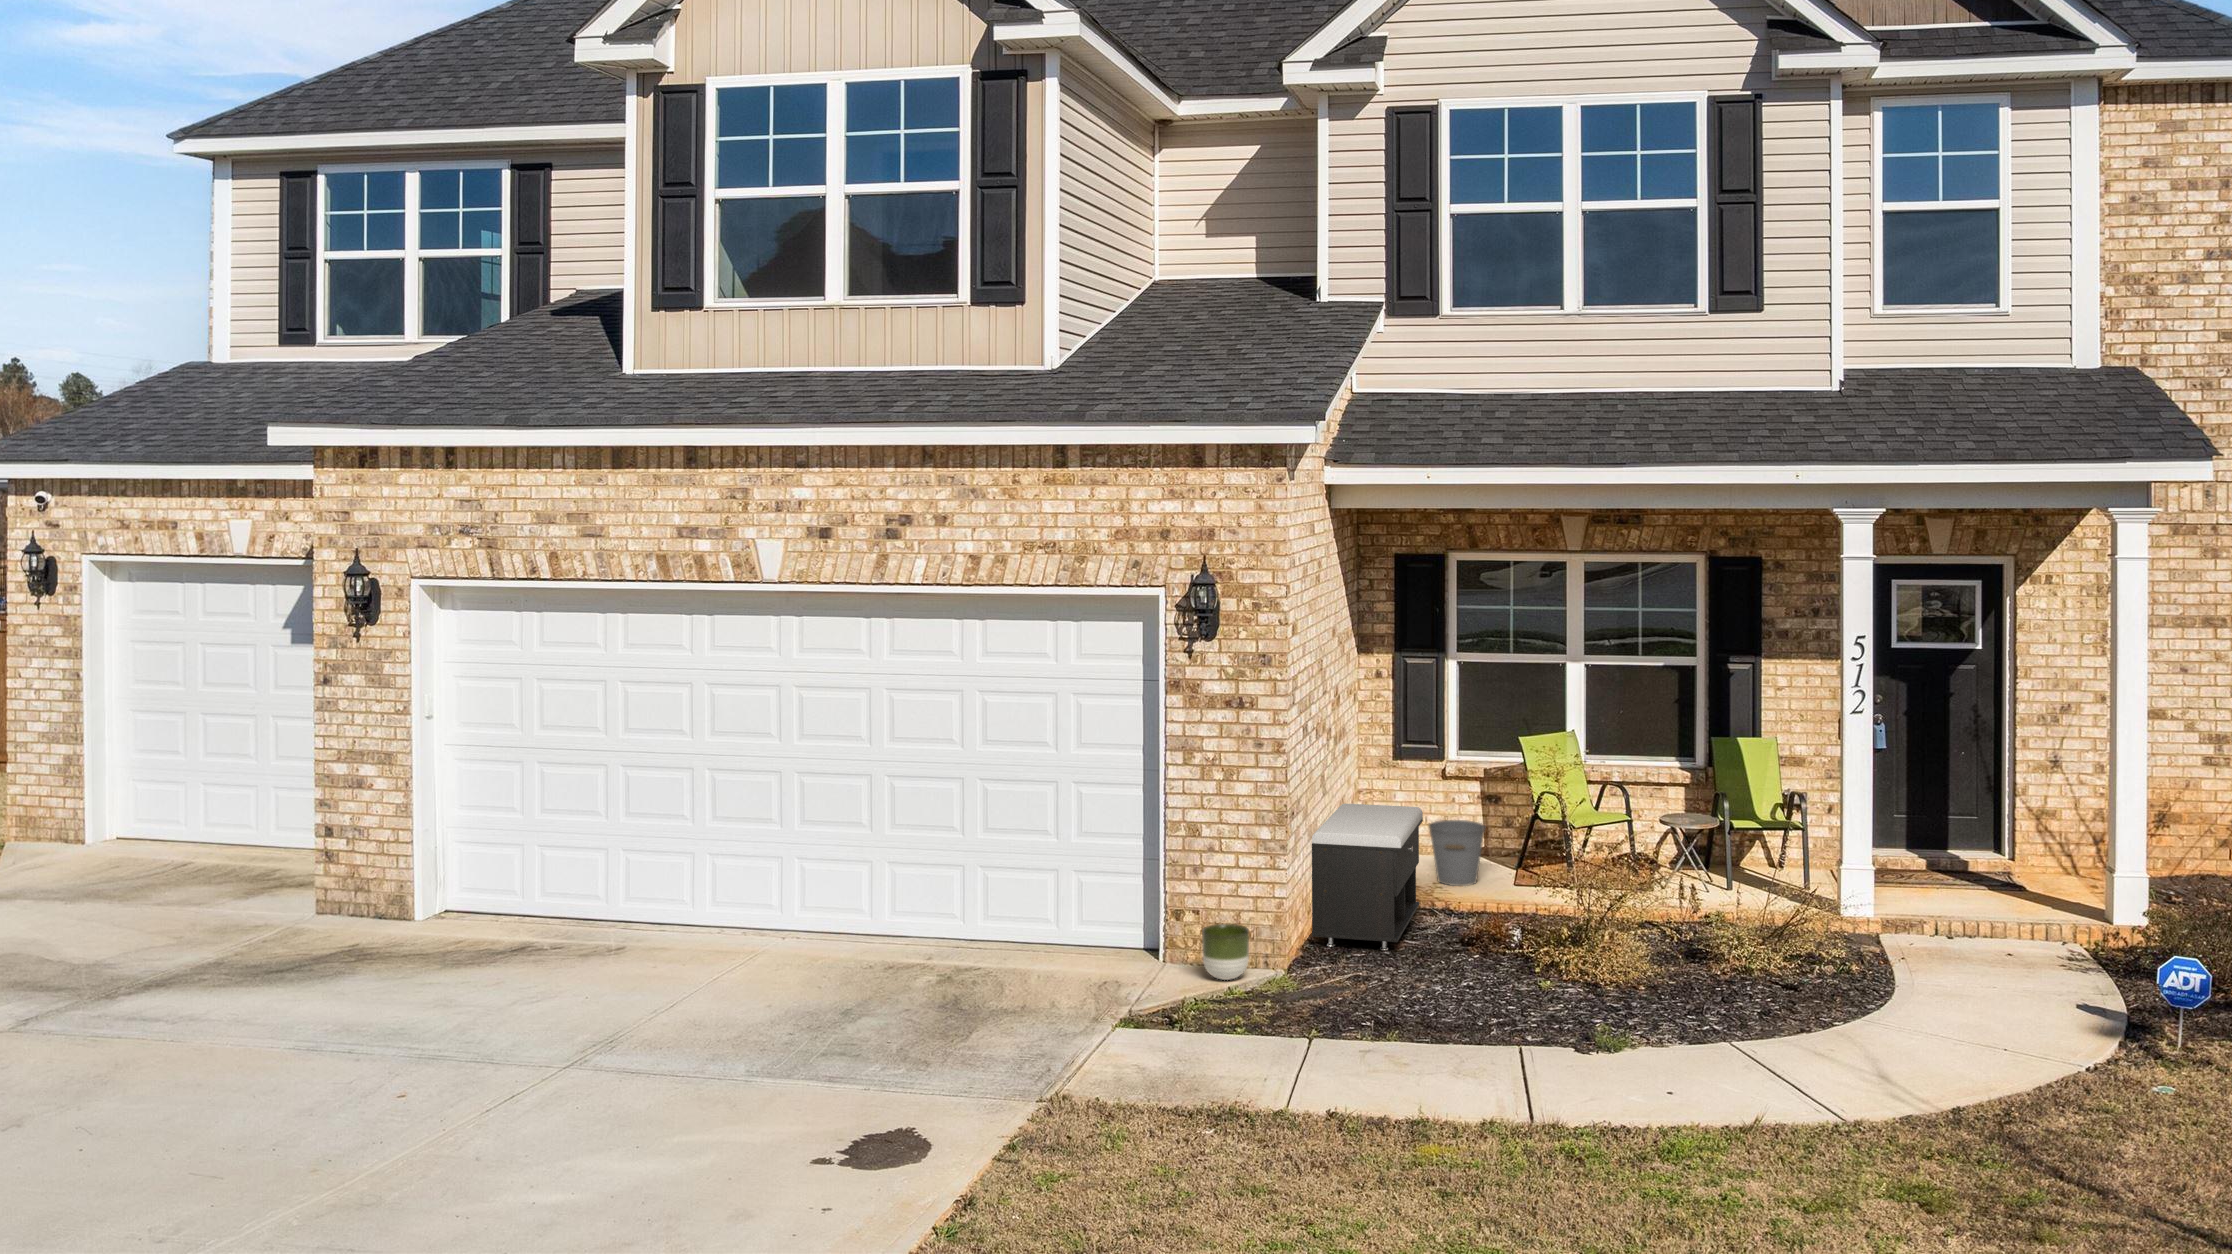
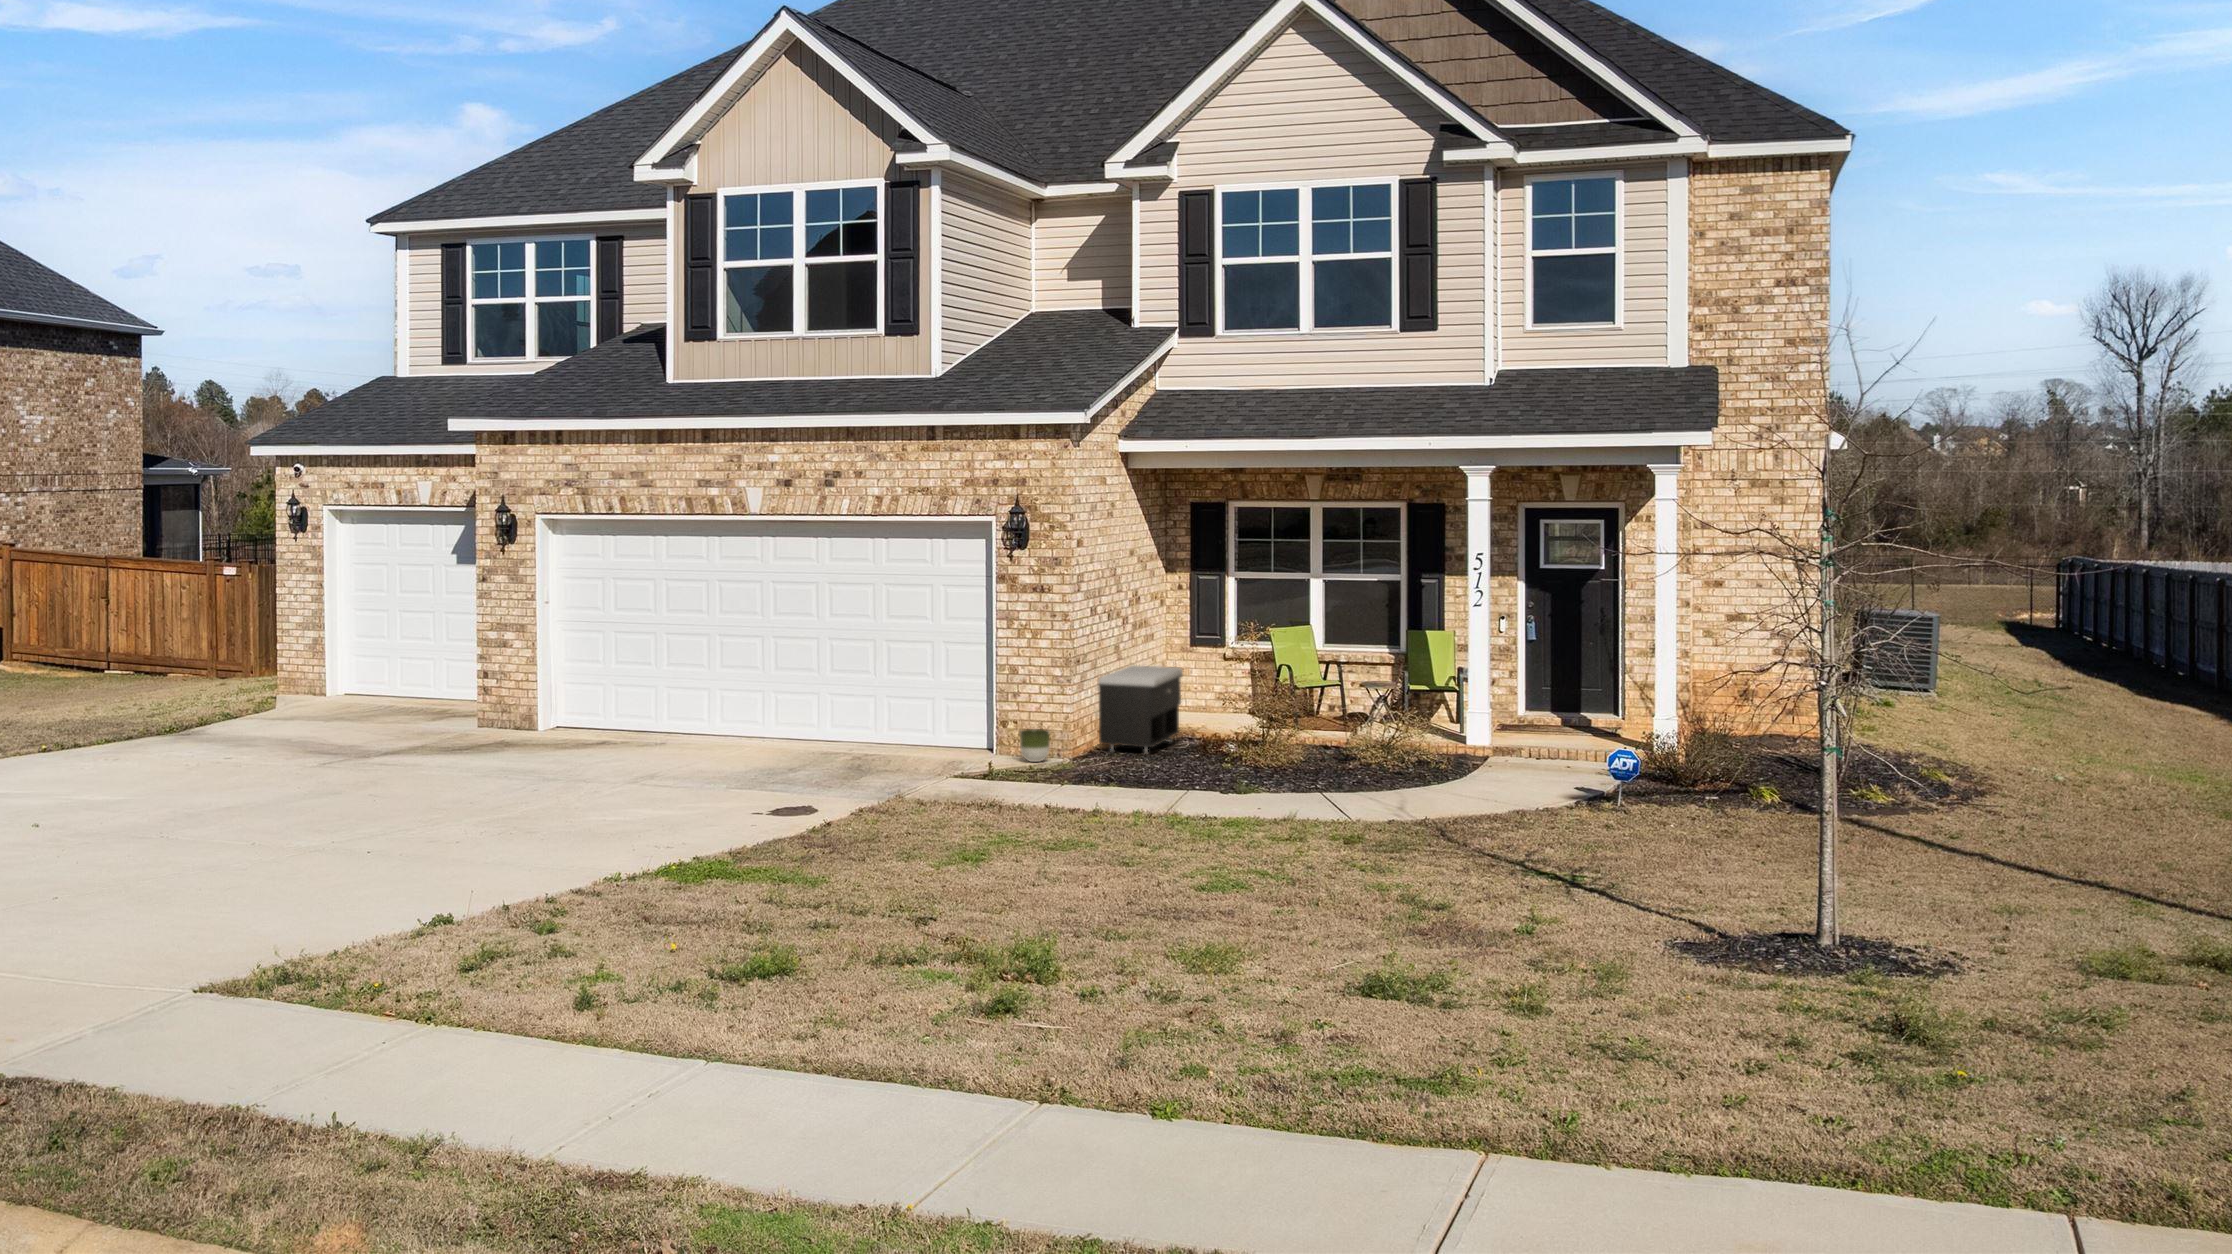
bucket: present [1429,820,1485,886] -> none [1203,686,1242,729]

